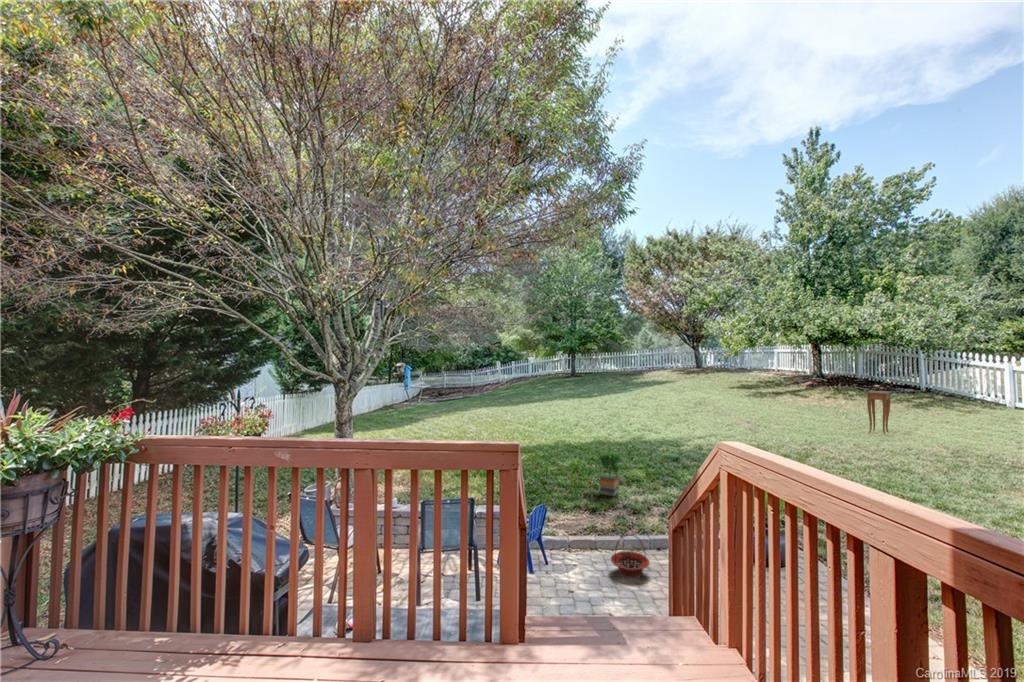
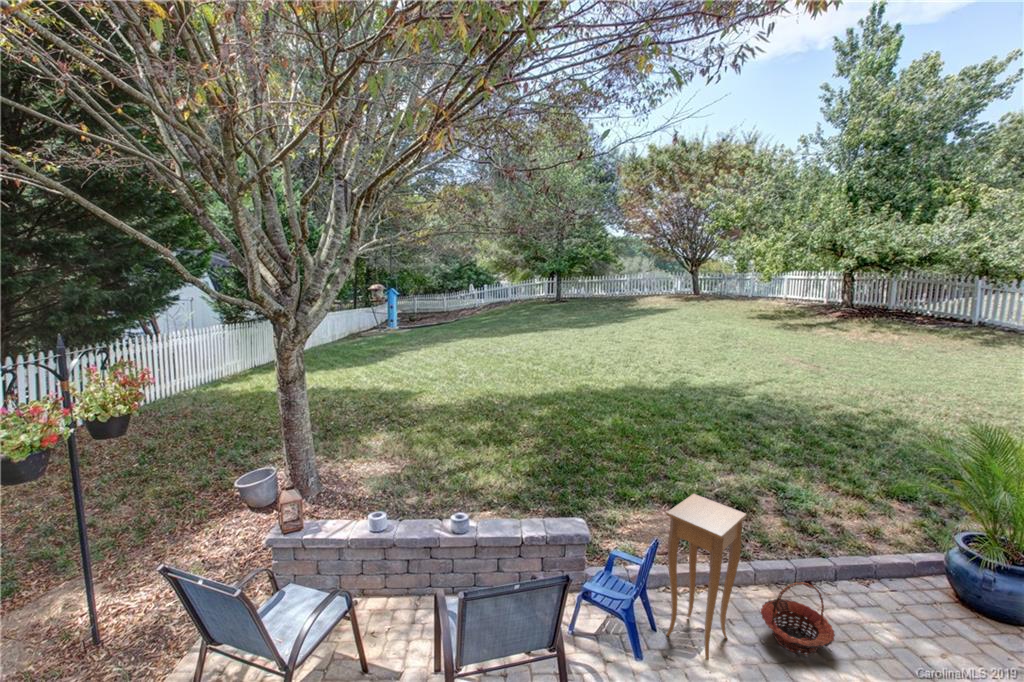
side table: present [867,391,891,434] -> present [666,494,747,660]
potted tree: present [598,454,623,496] -> none [674,420,715,482]

